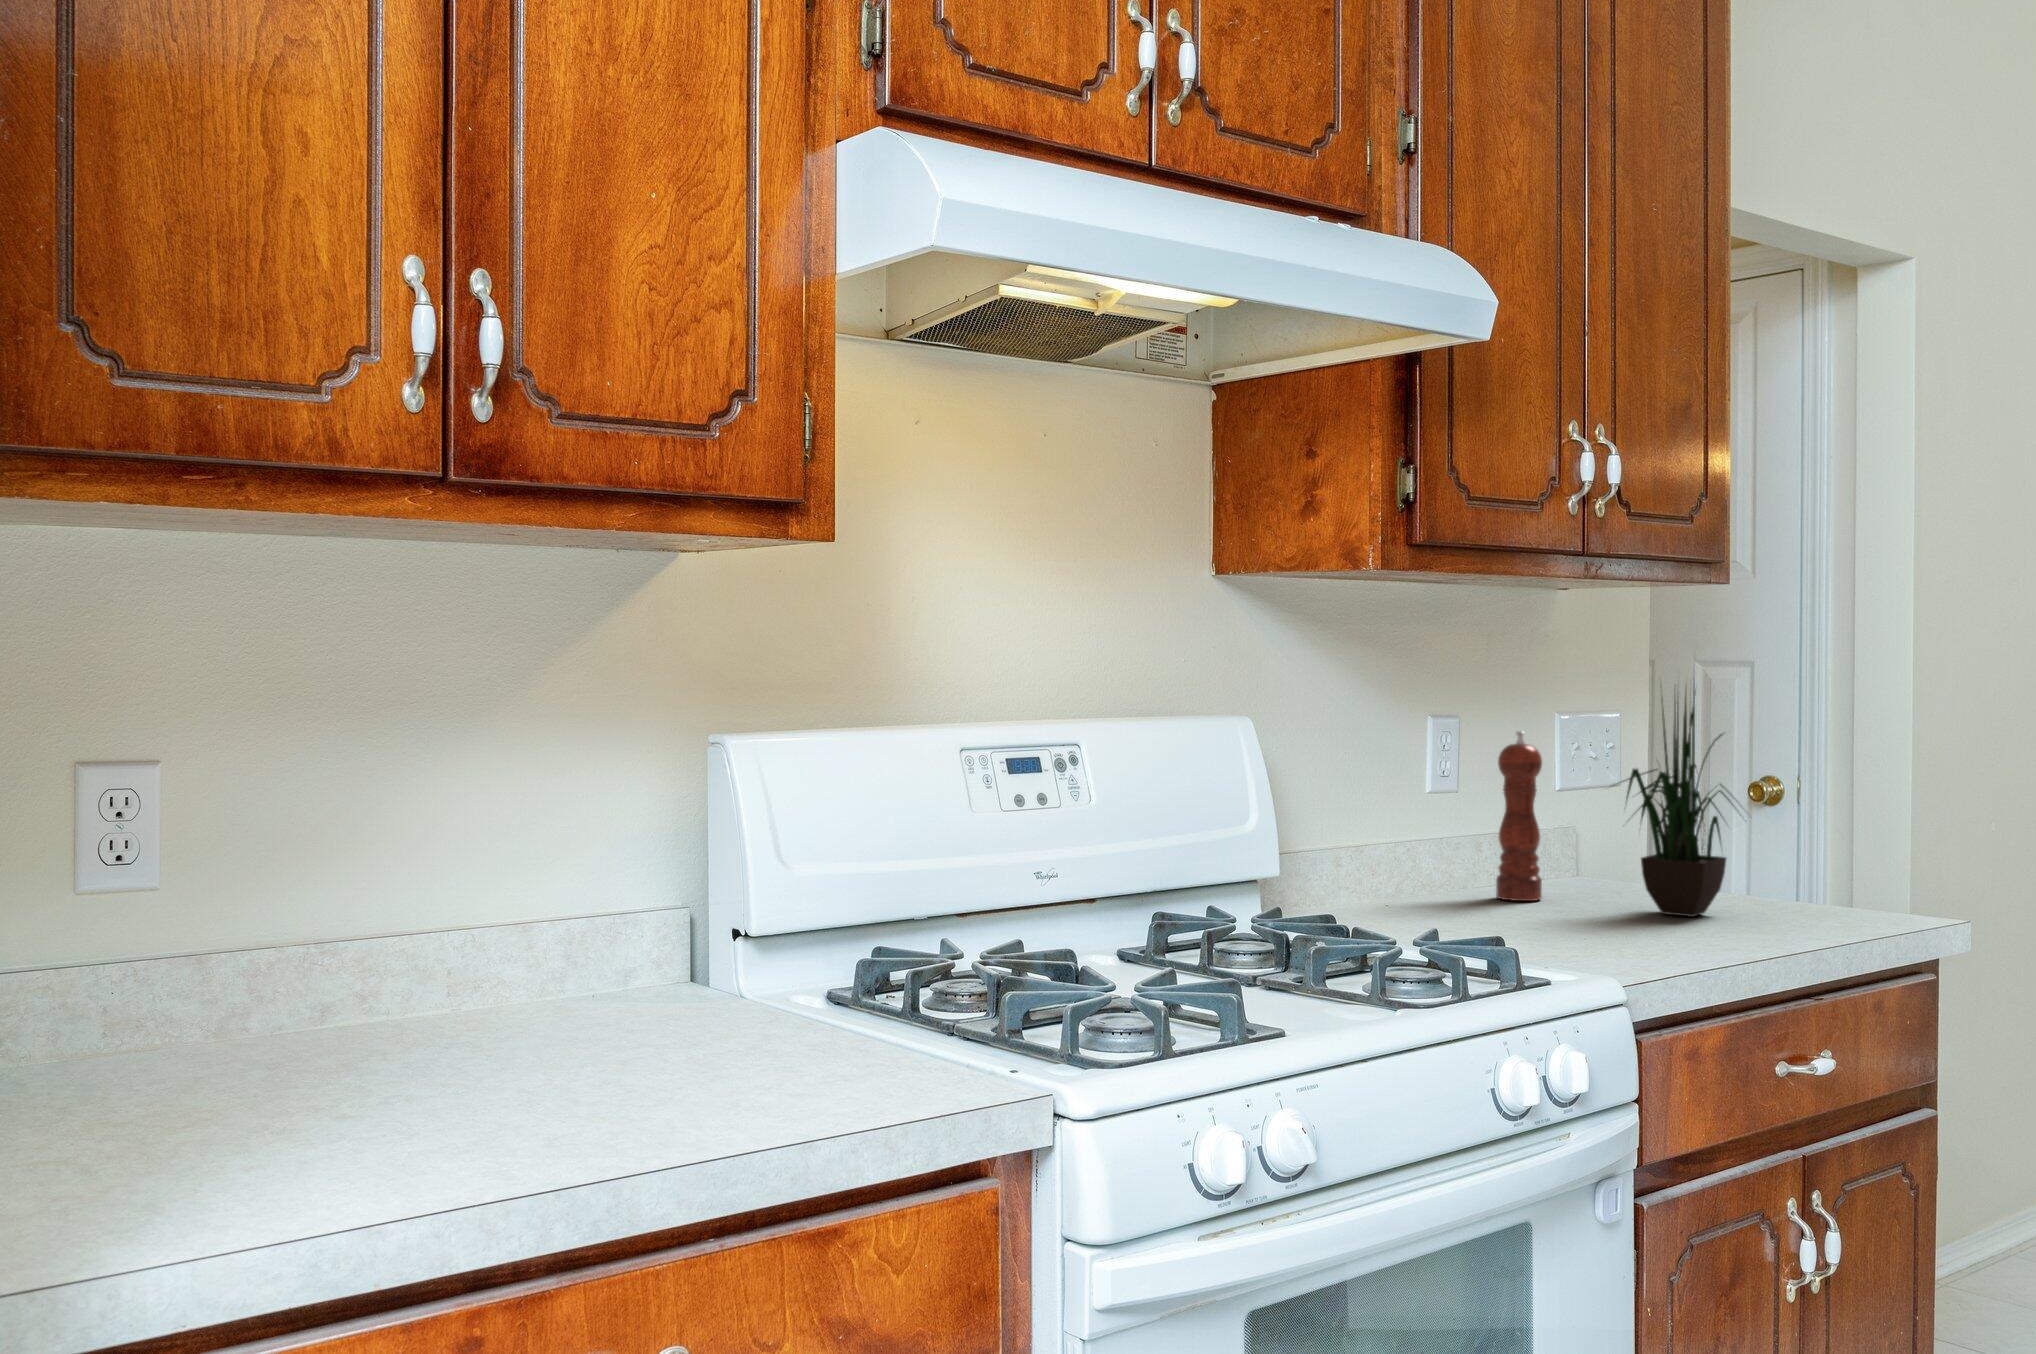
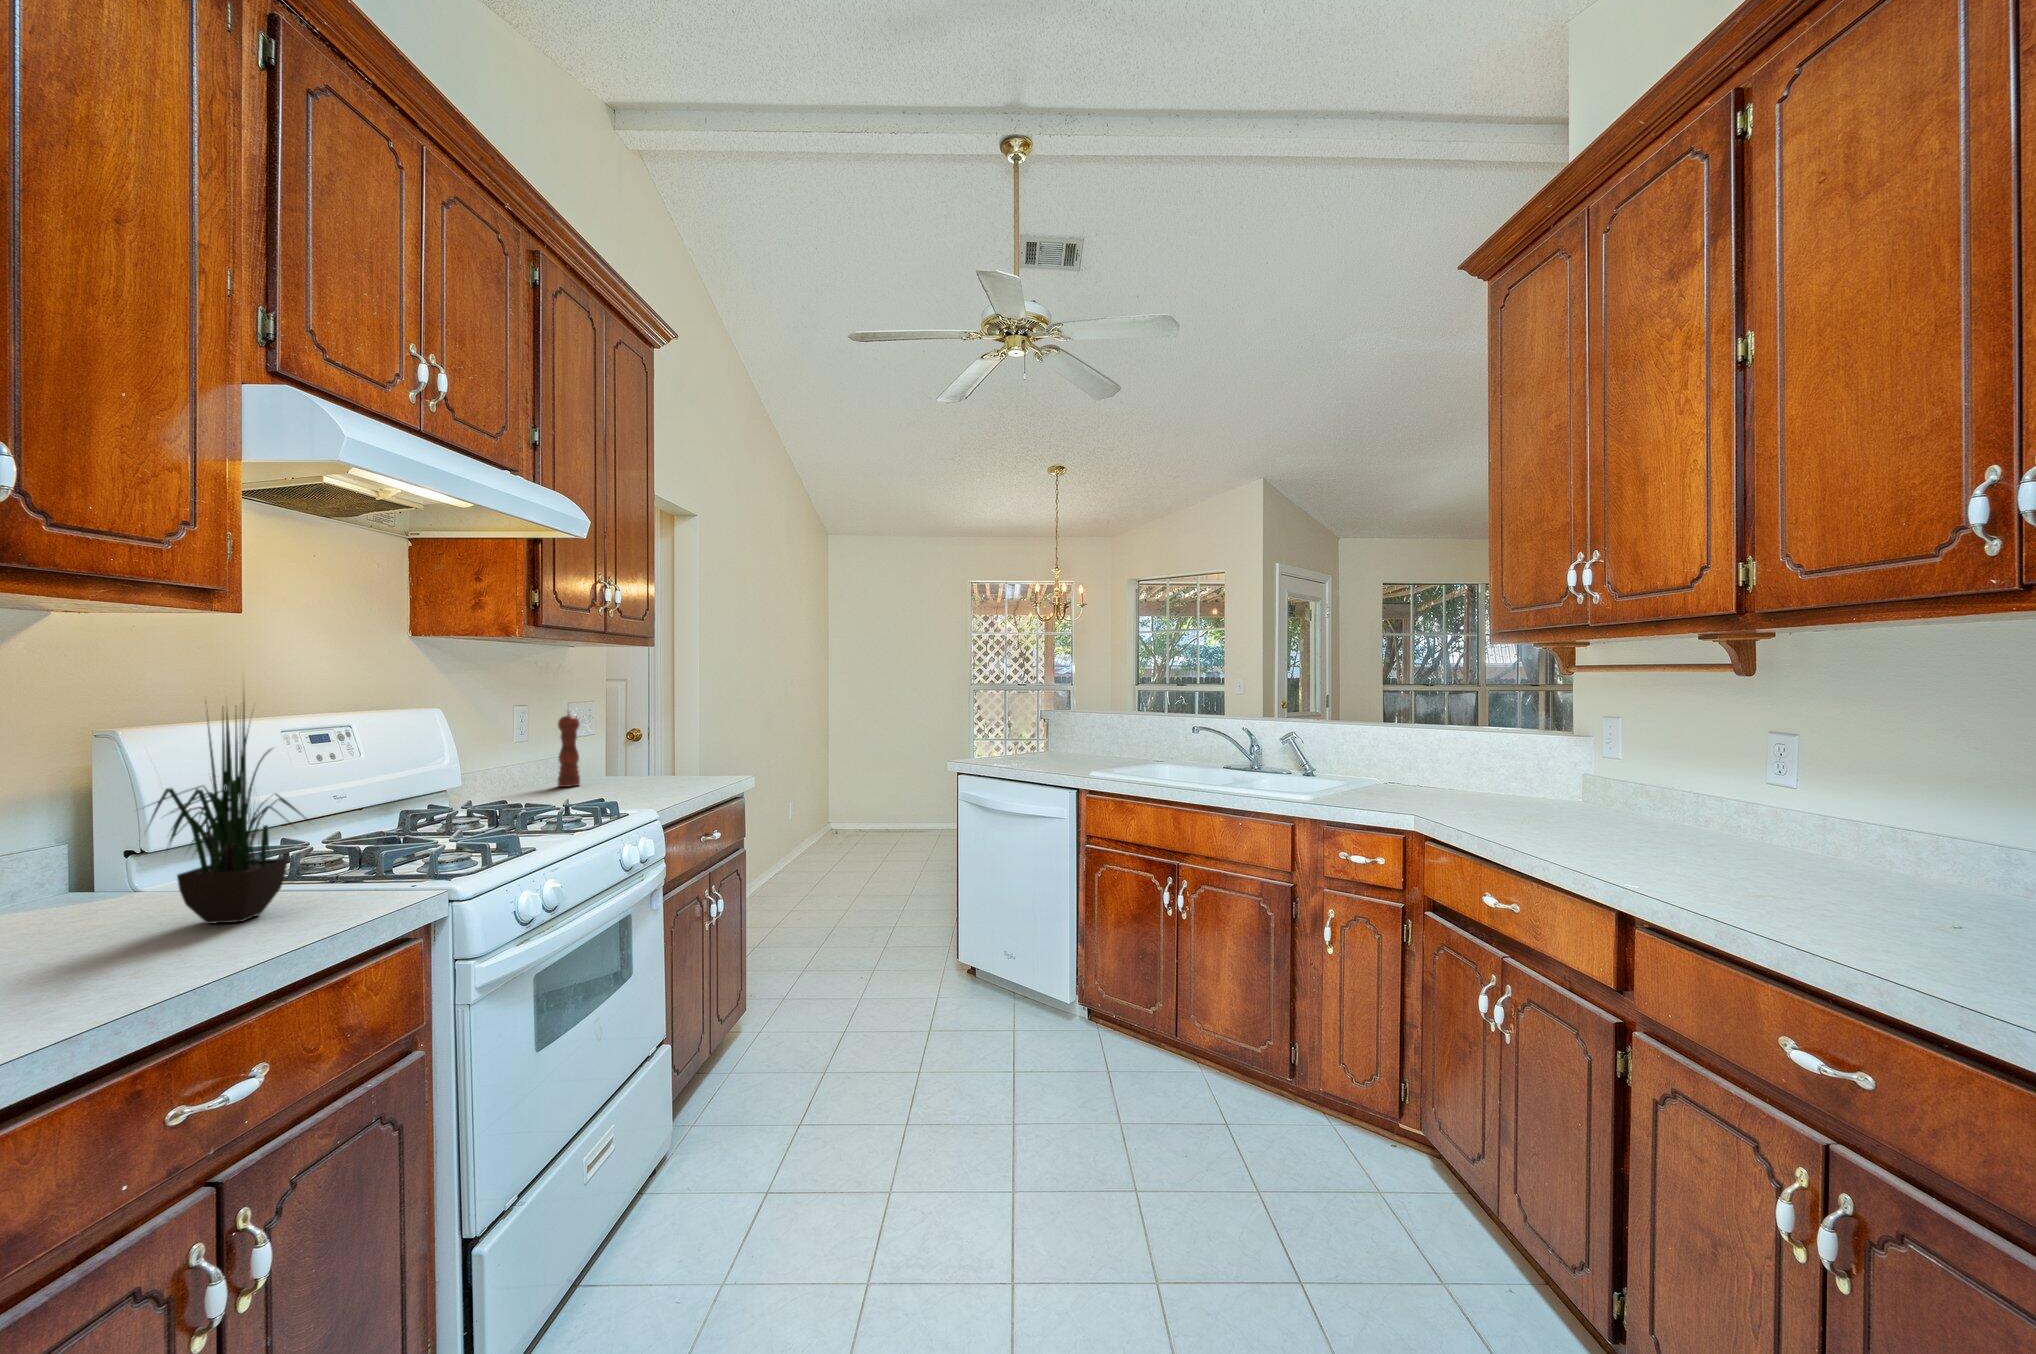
potted plant: present [1612,687,1741,917] -> present [149,700,305,924]

